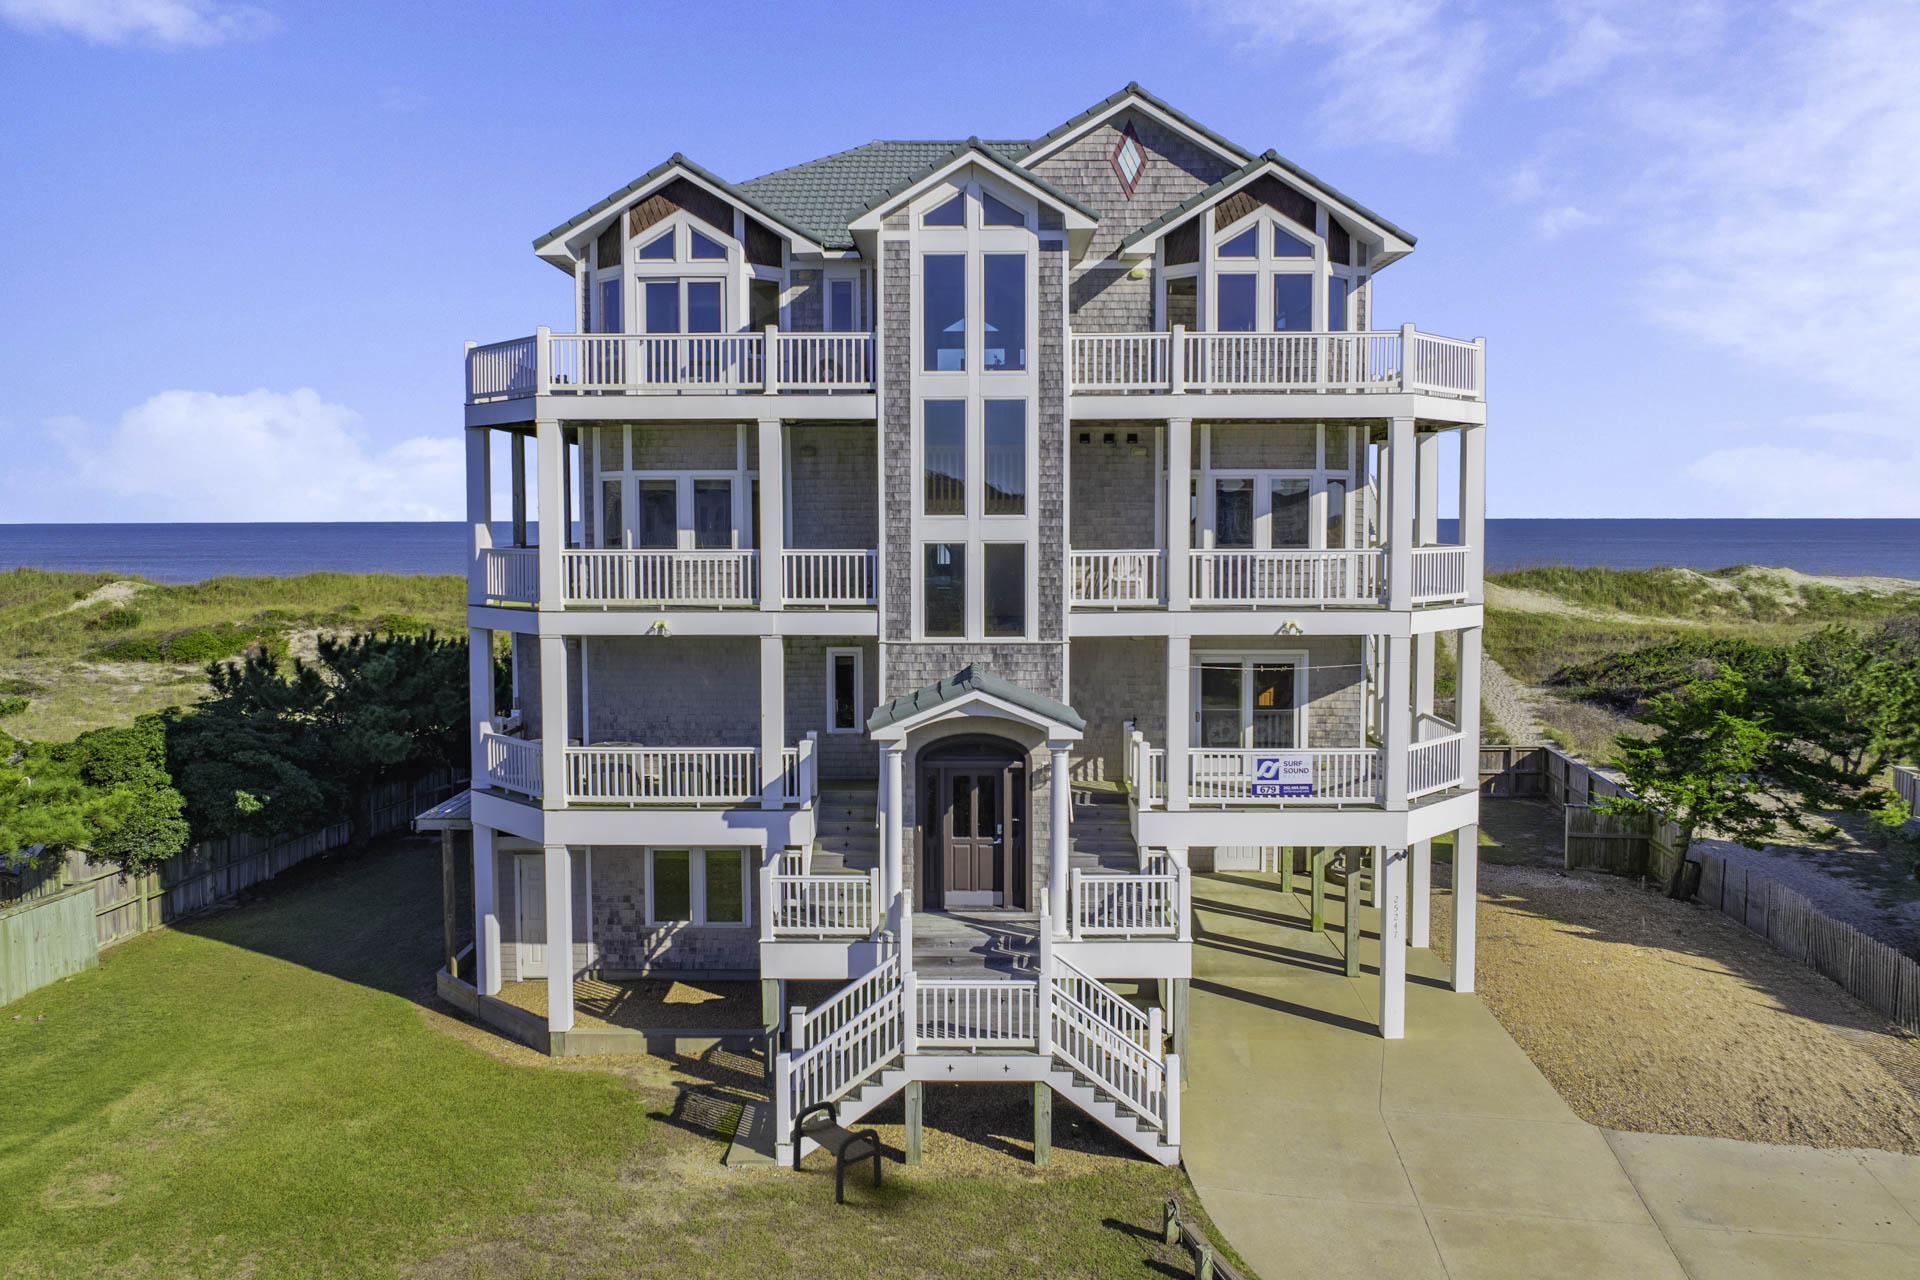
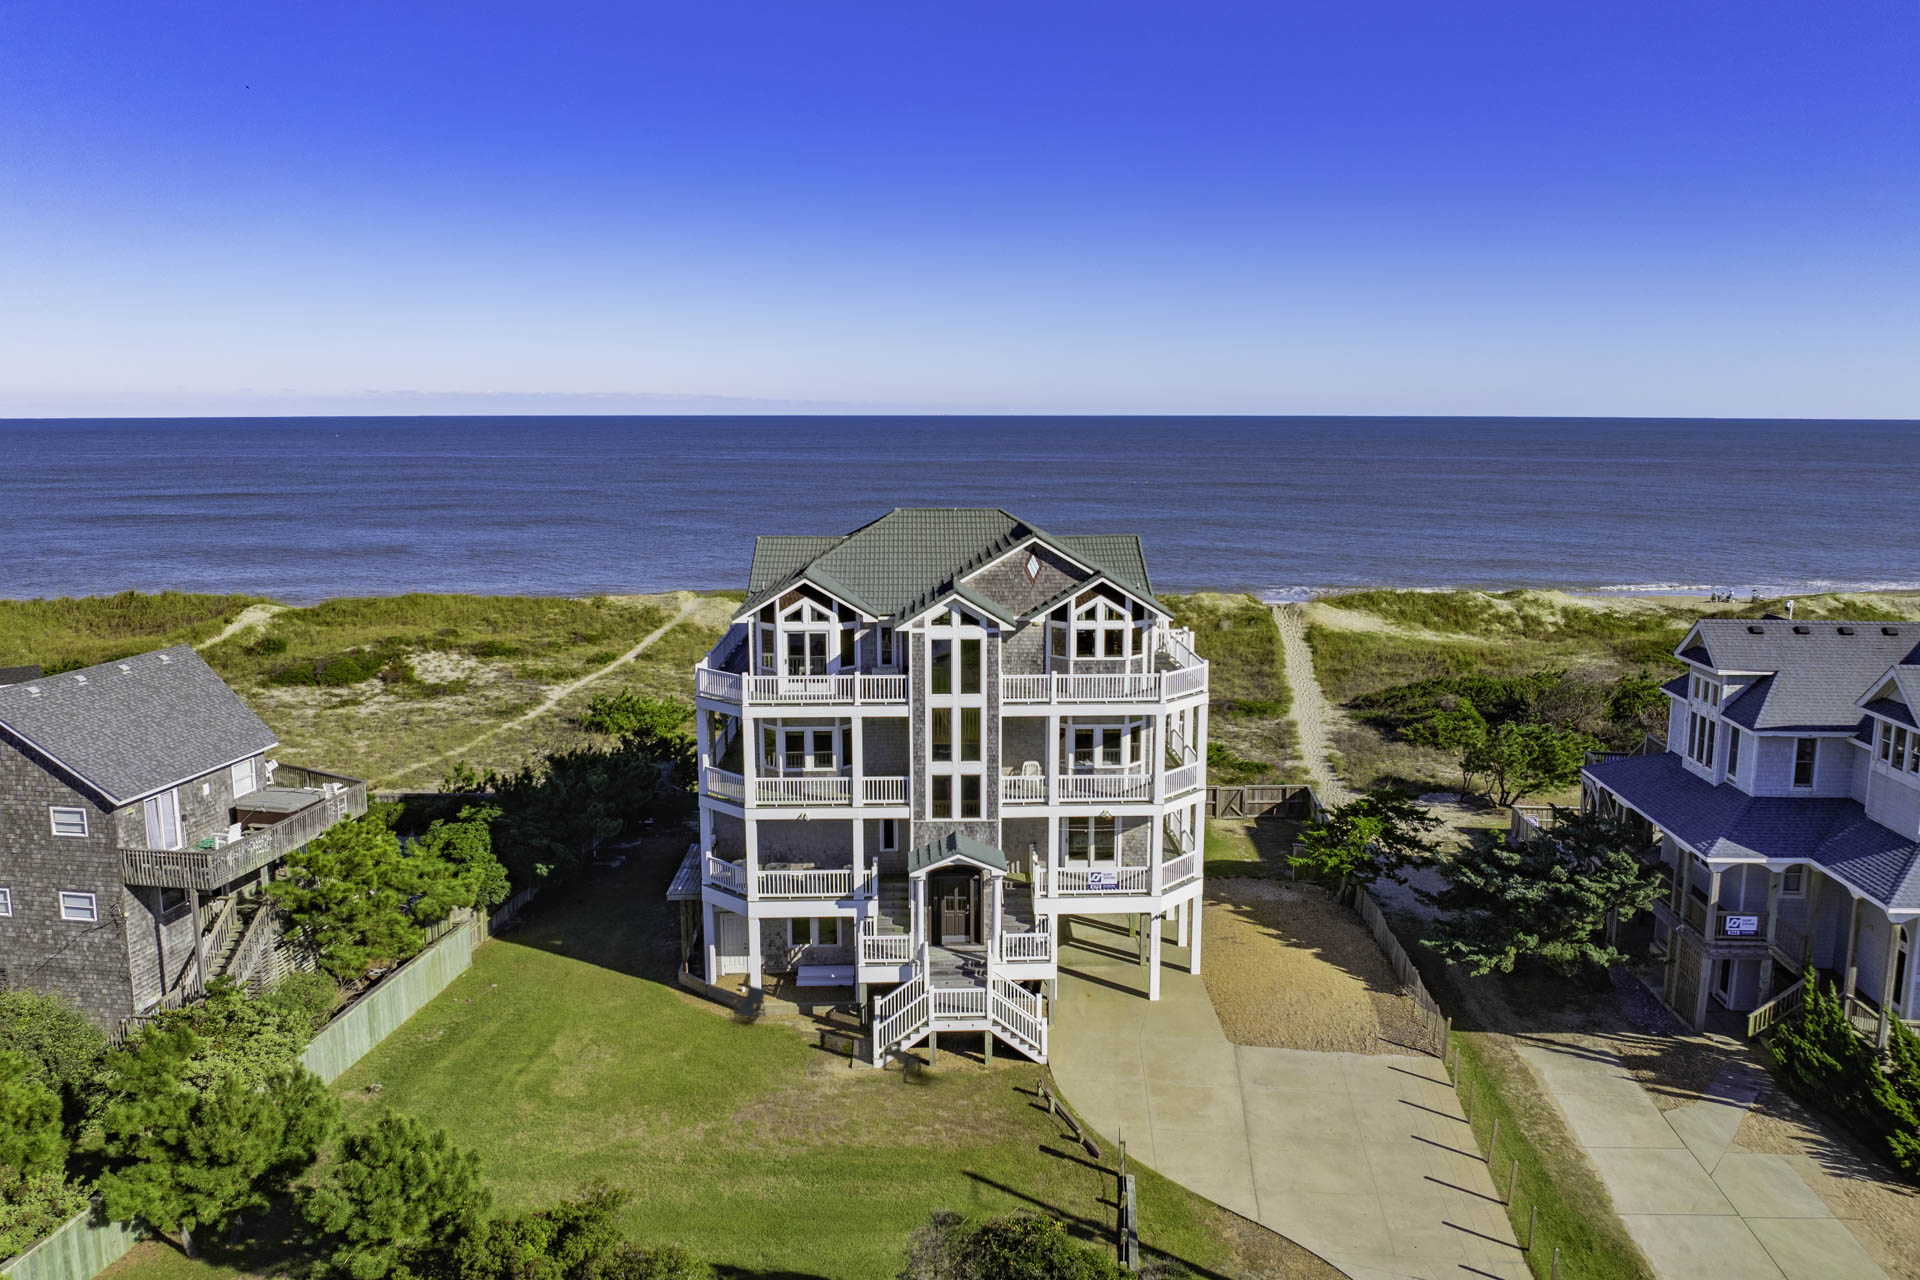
lounge chair: none [491,987,566,1072] -> present [734,986,765,1023]

